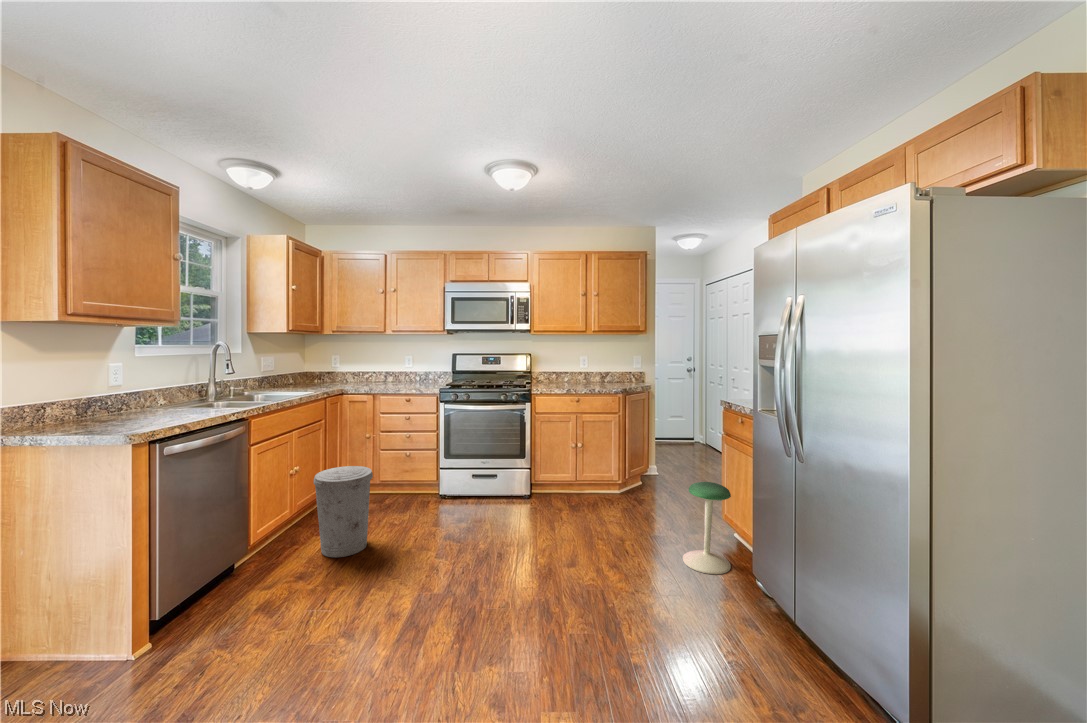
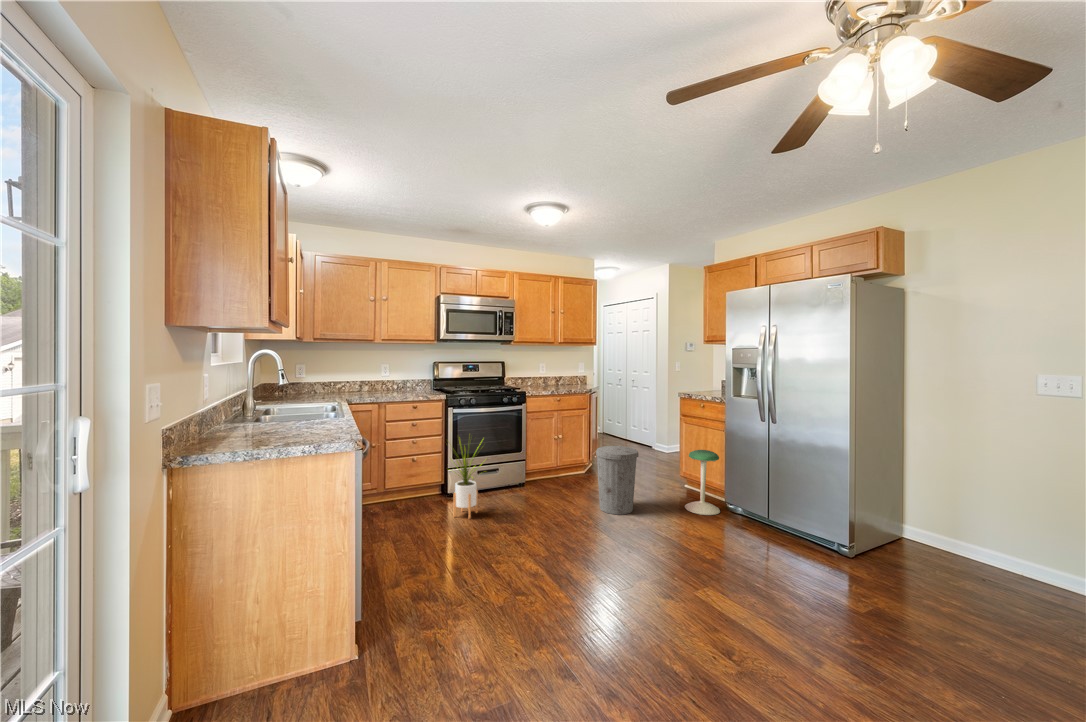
house plant: none [406,431,455,525] -> present [454,439,482,519]
trash can: present [314,466,373,557] -> present [596,446,639,515]

